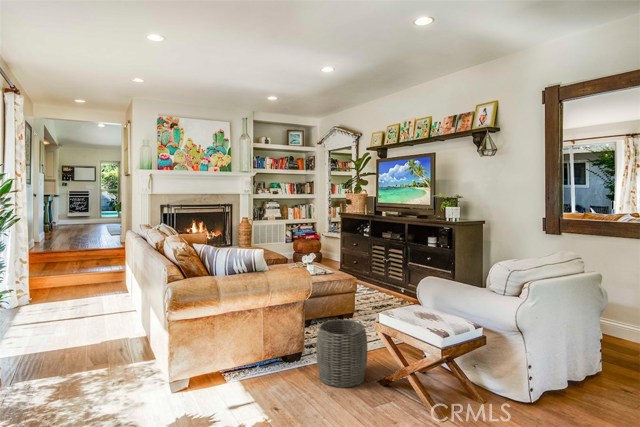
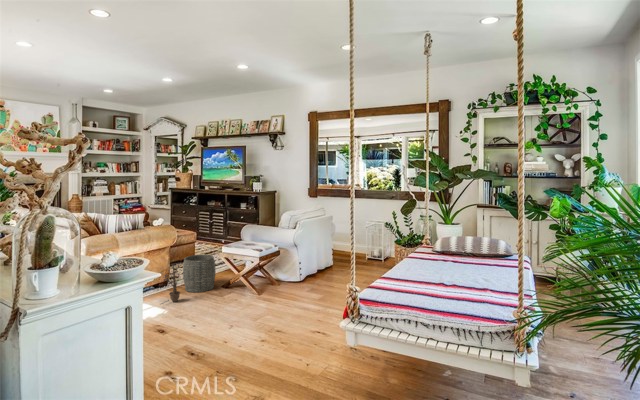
decorative plant: none [268,339,312,405] -> present [162,265,185,304]

